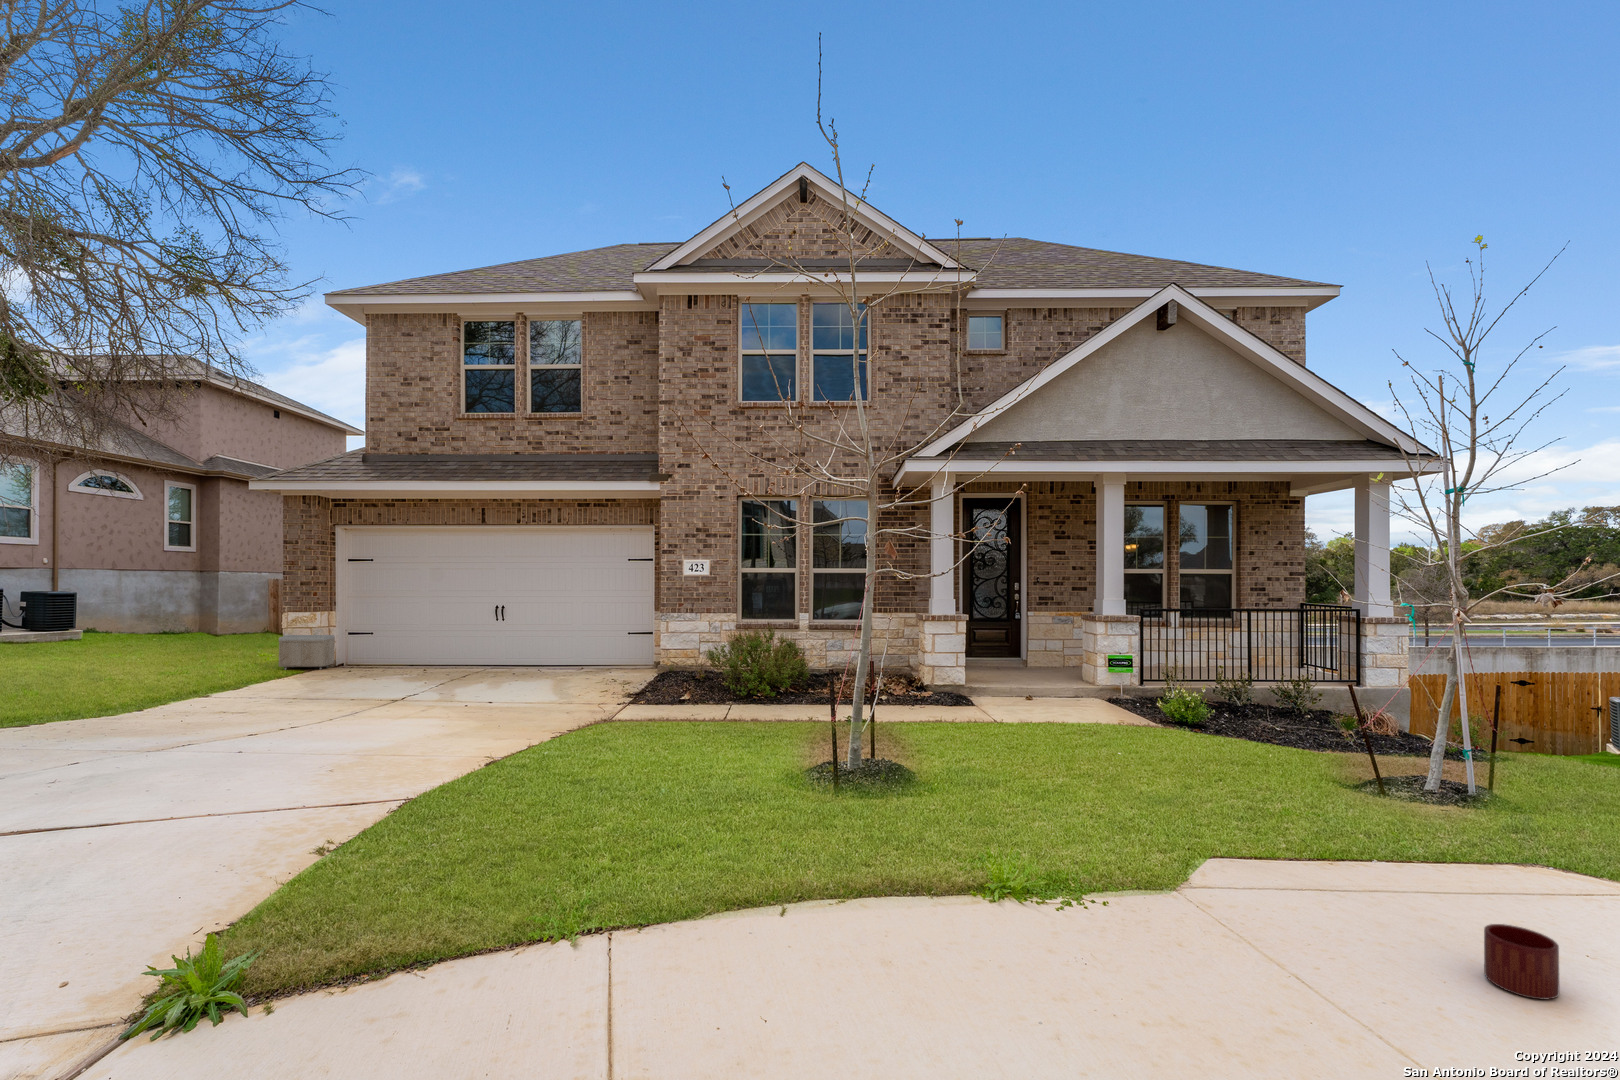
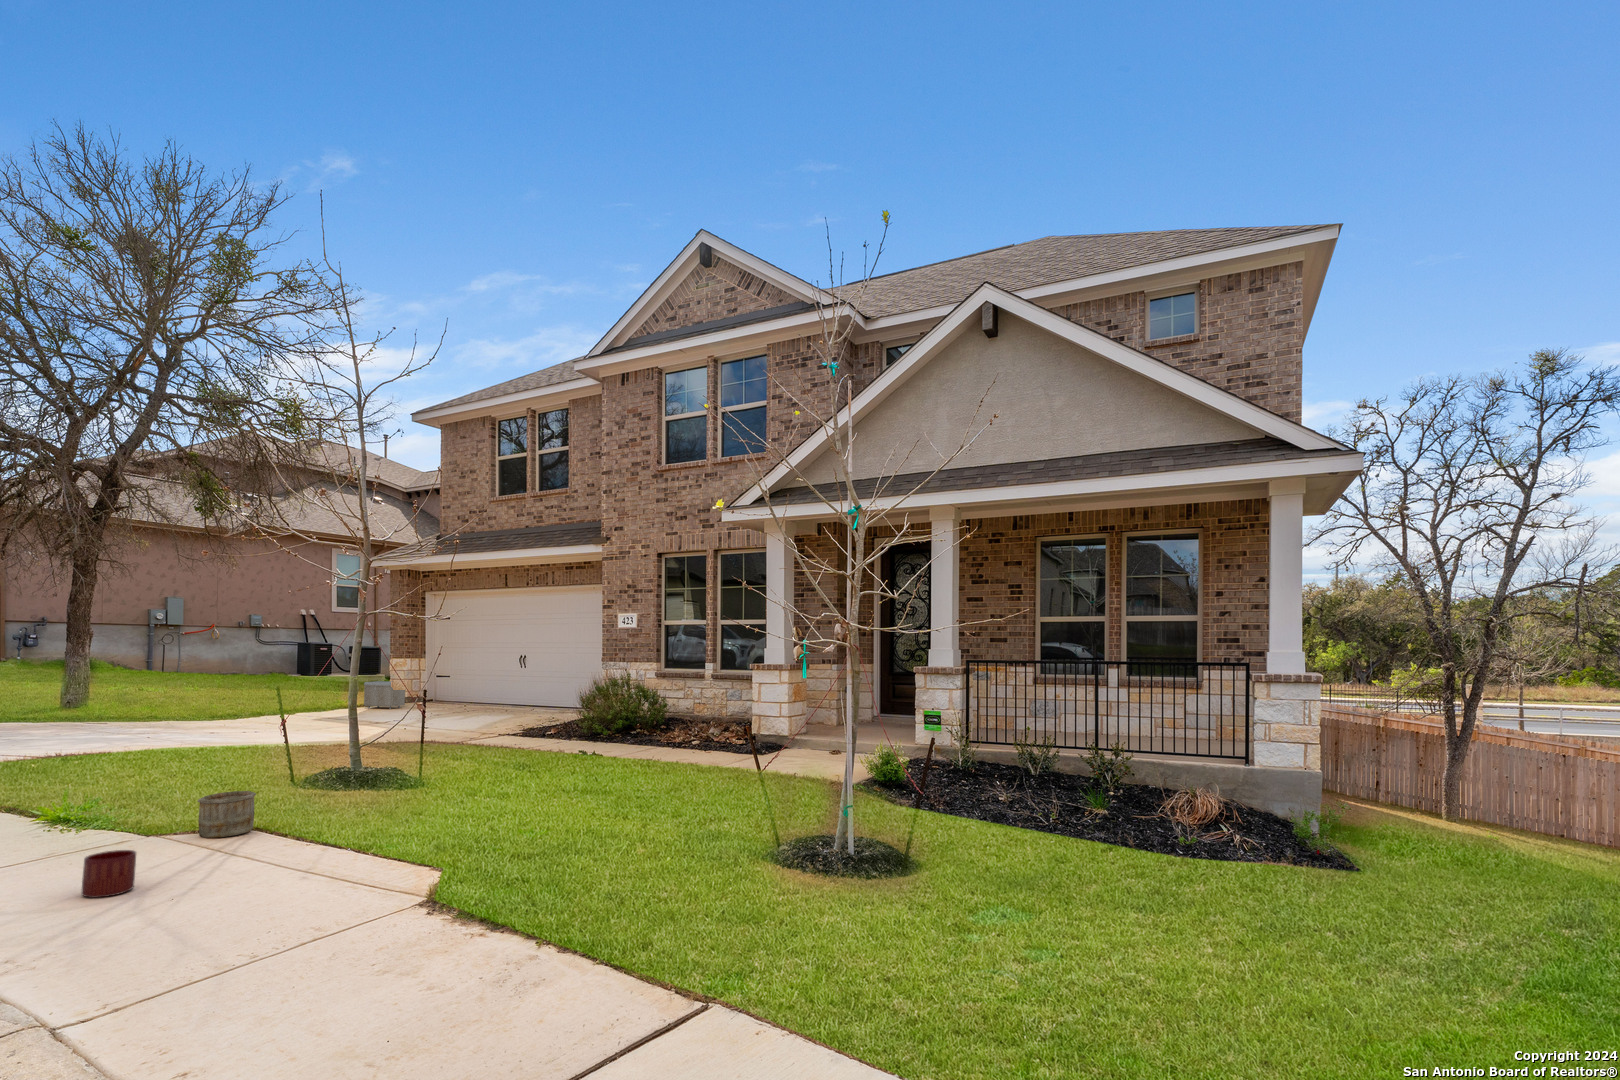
wooden bucket: none [897,815,962,884] -> present [198,791,256,838]
planter: present [1484,924,1559,999] -> present [82,850,136,898]

